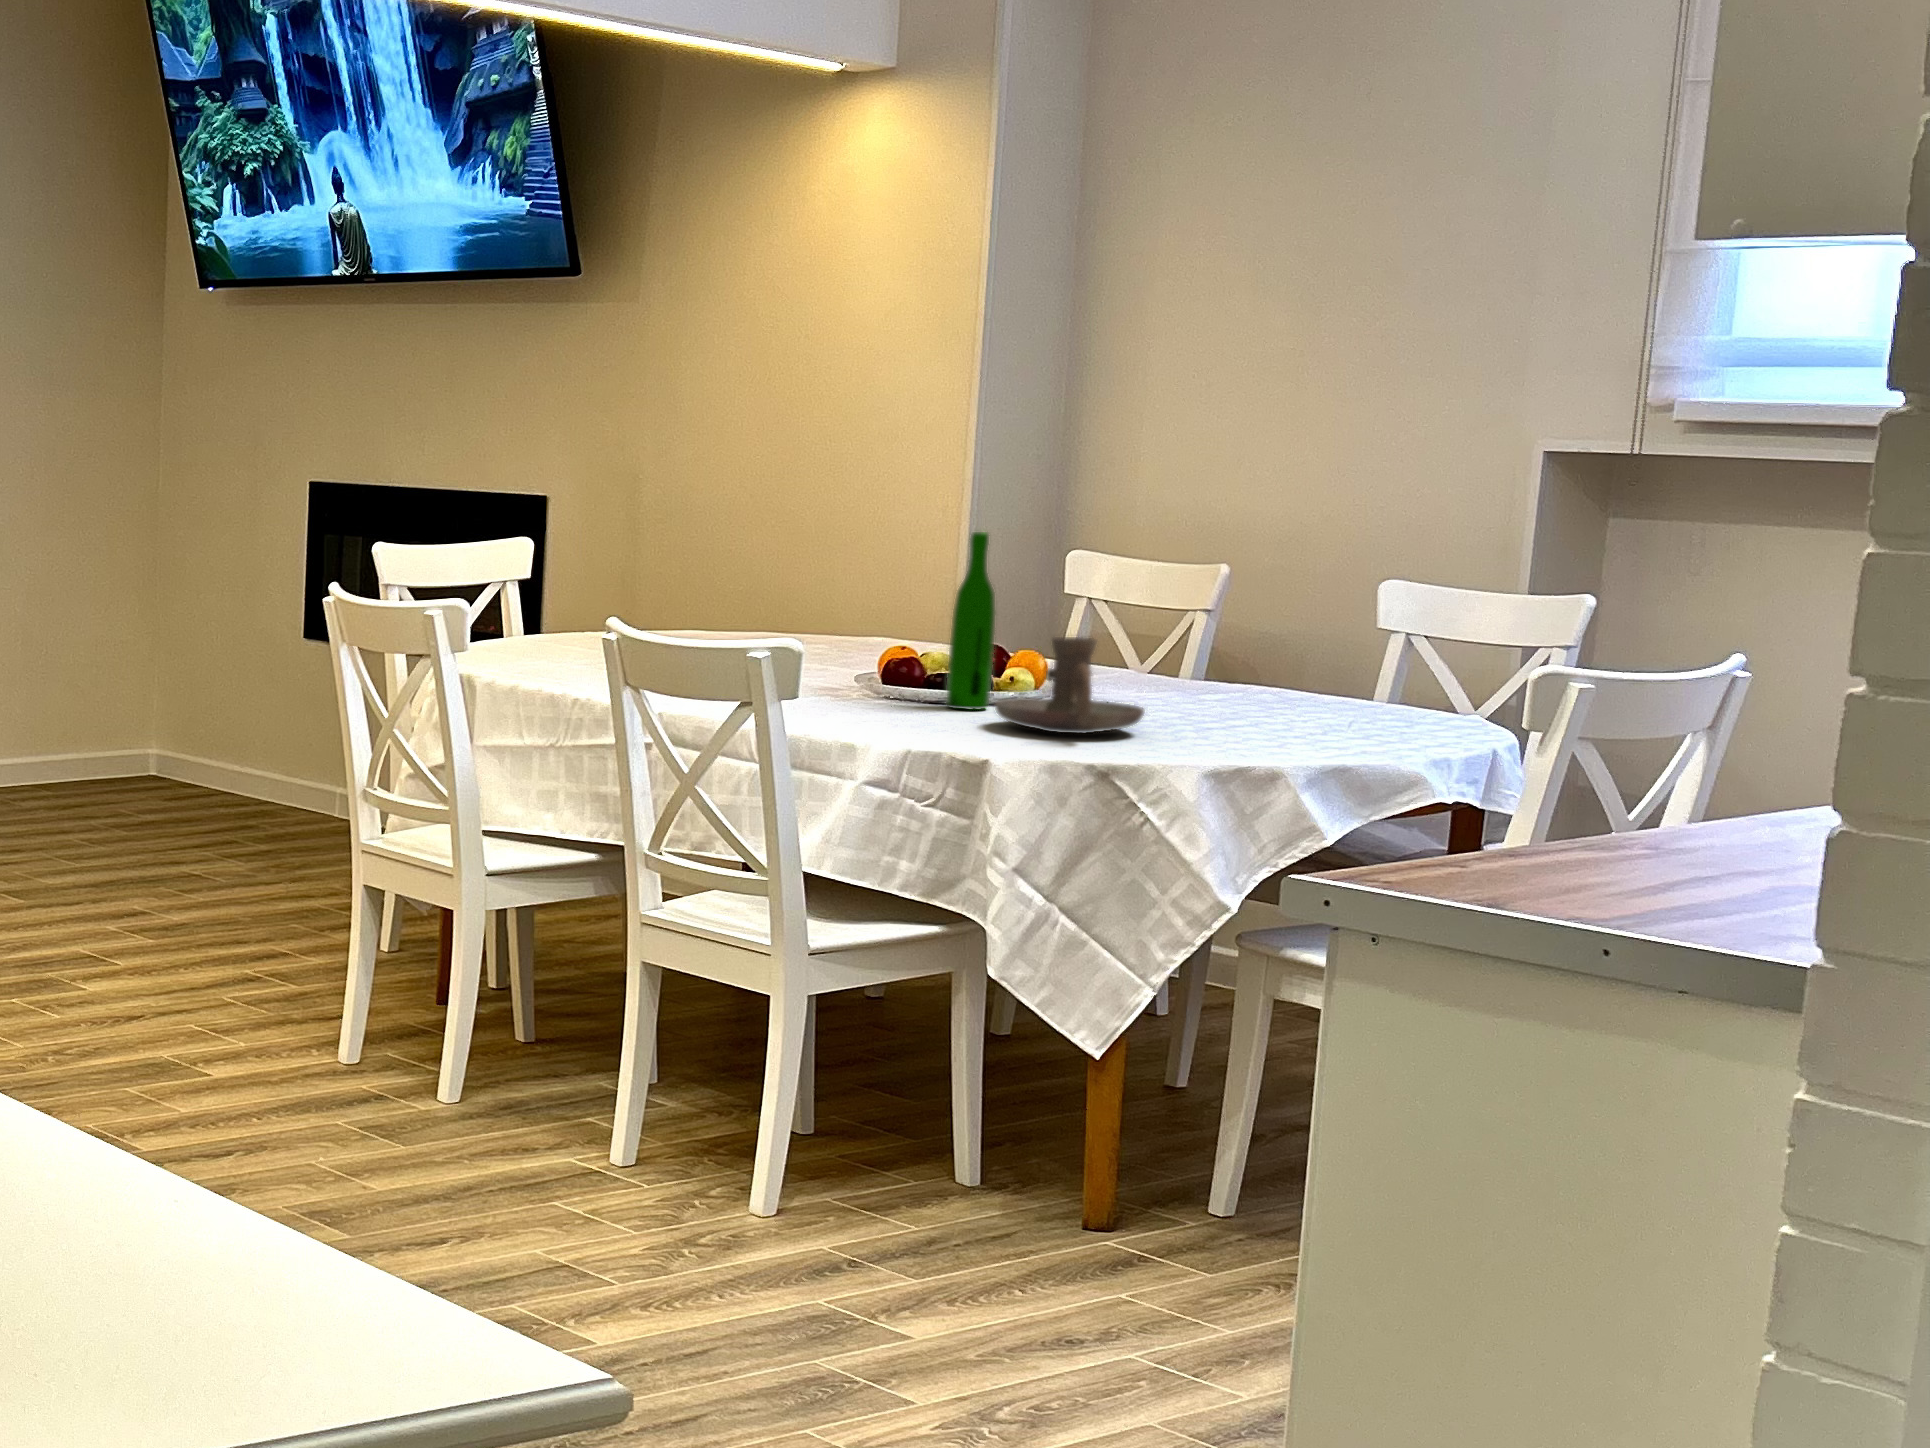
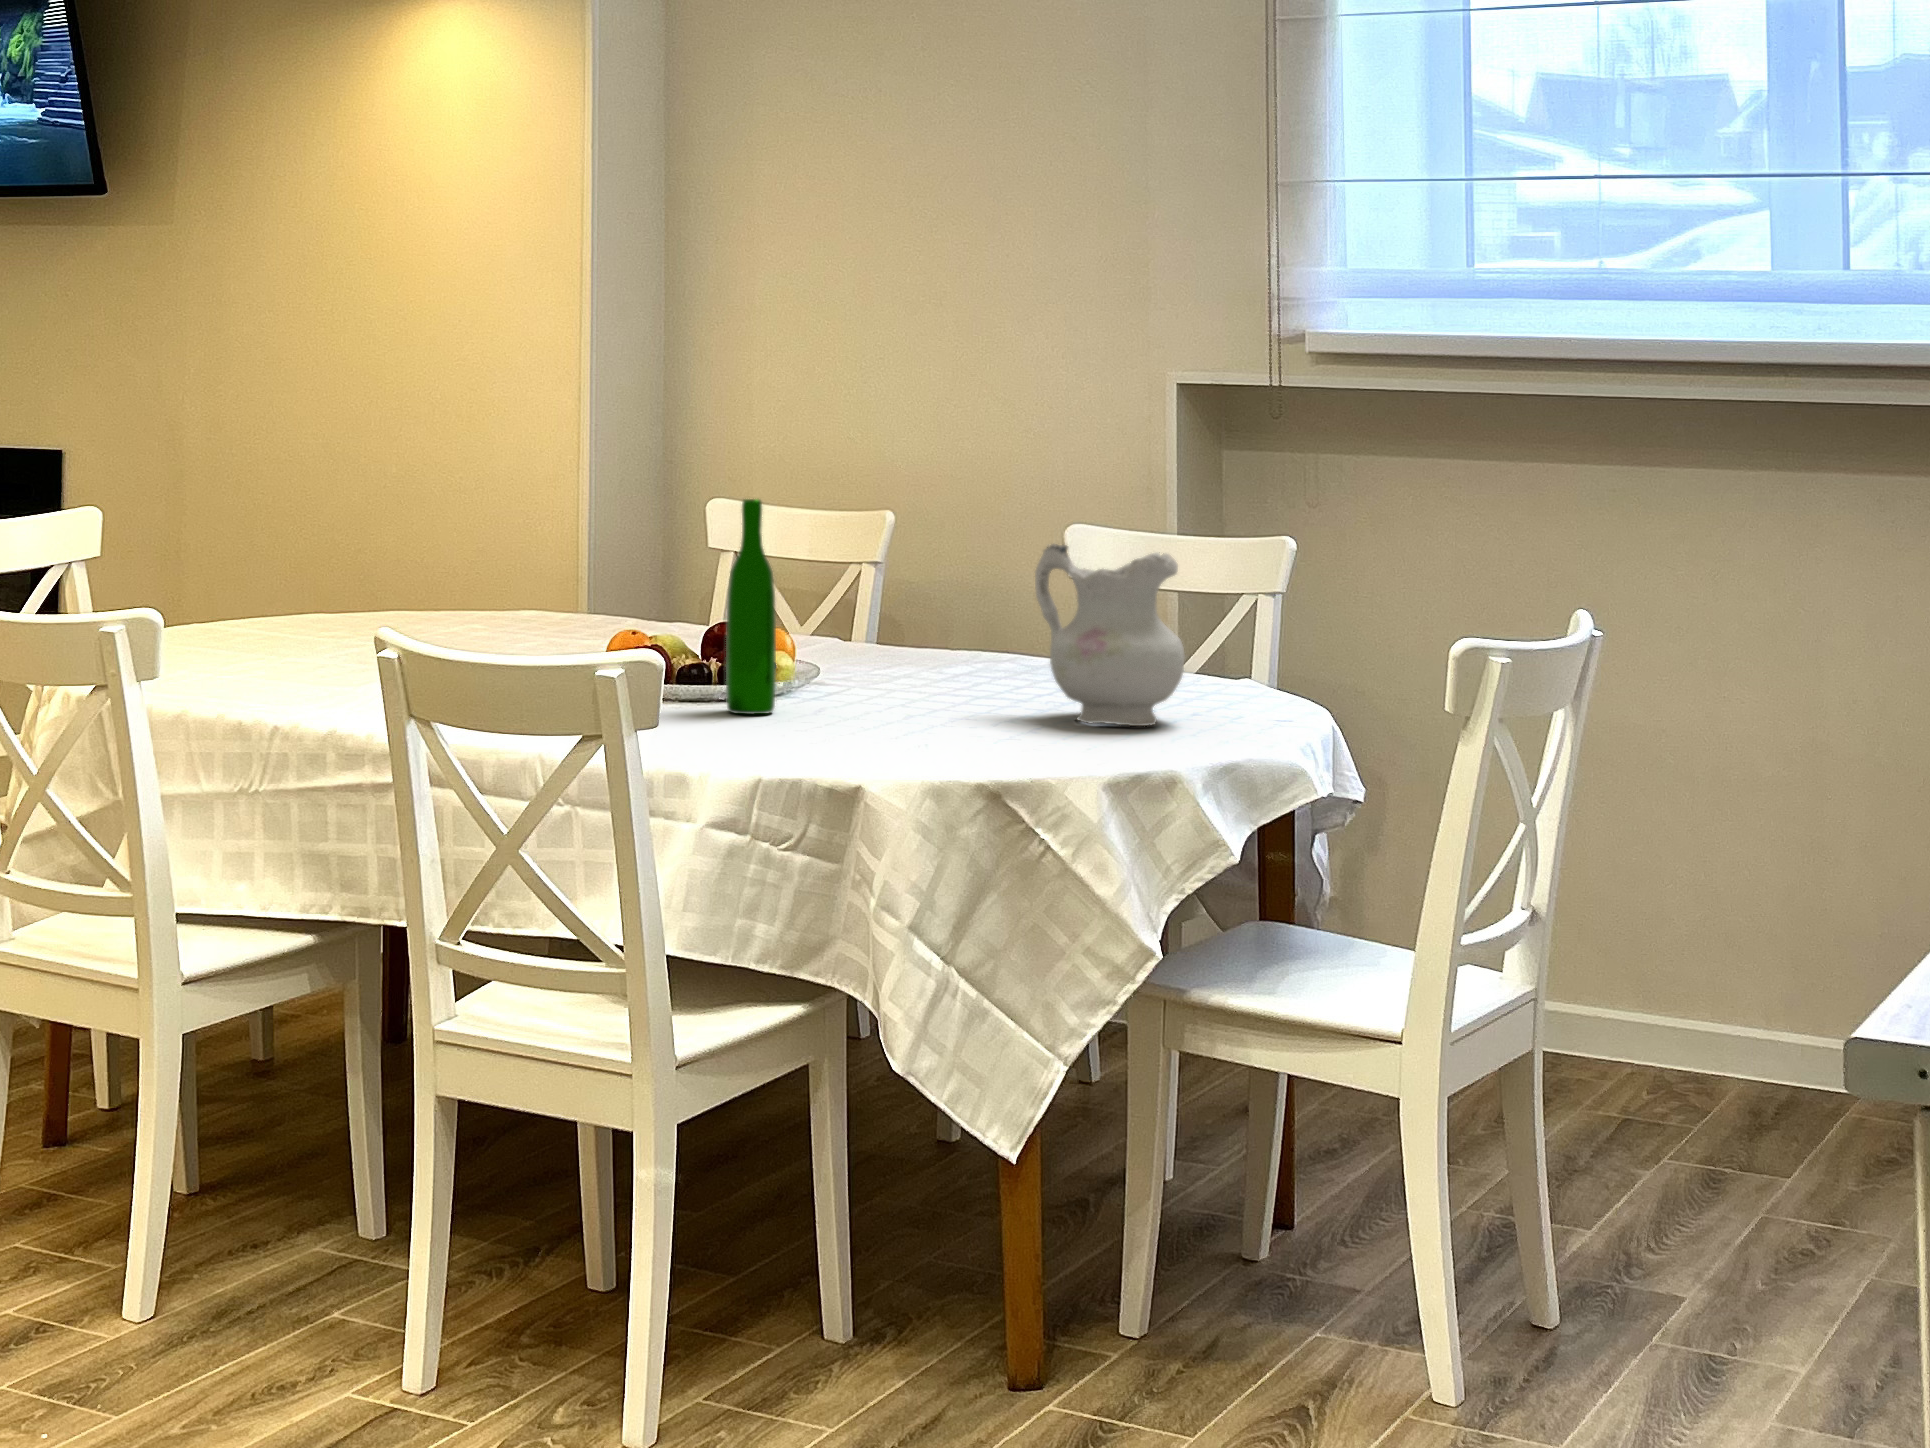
ceramic pitcher: none [1241,578,1374,739] -> present [1035,544,1184,726]
candle holder: present [995,637,1144,733] -> none [808,622,974,738]

